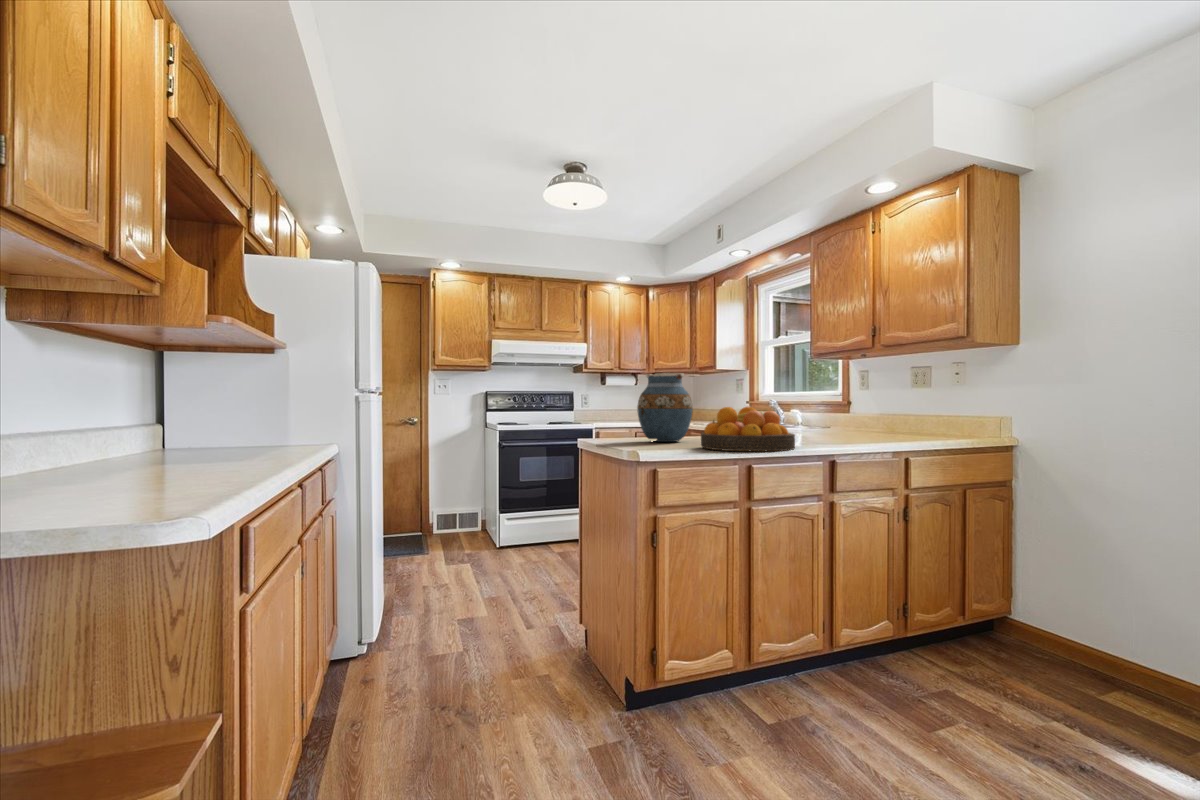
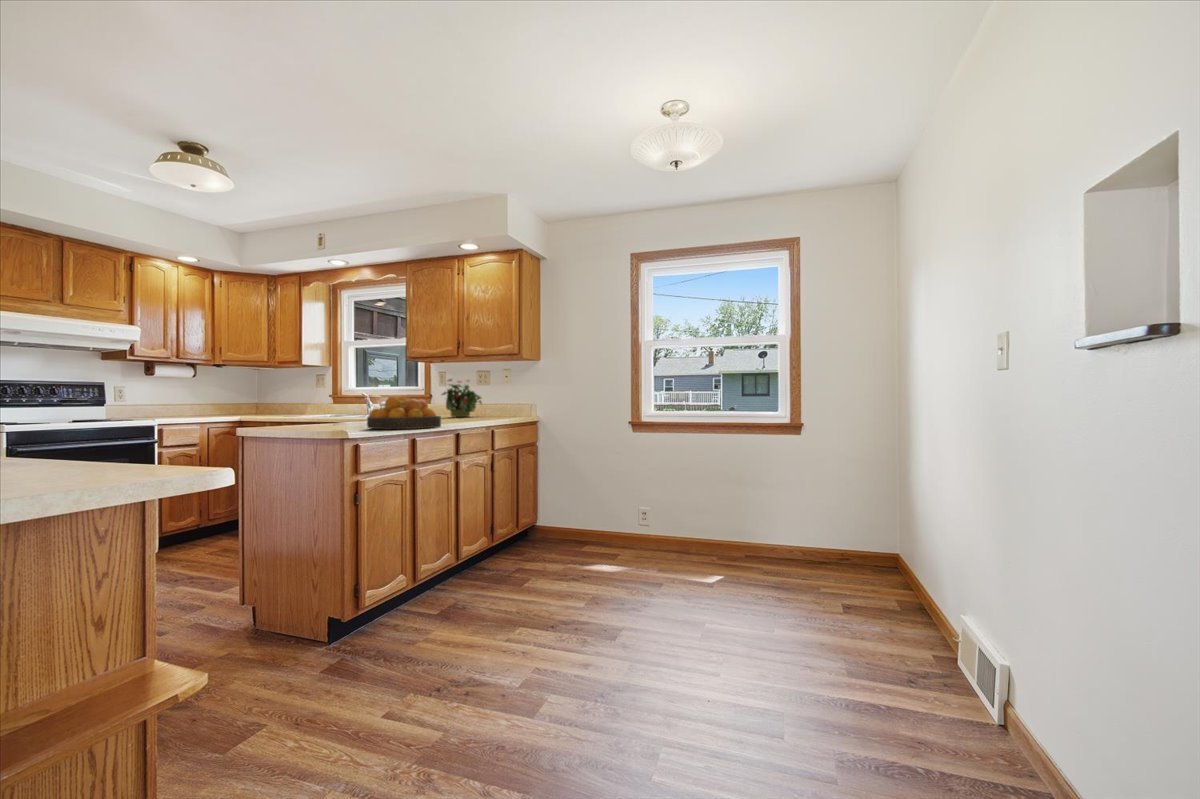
vase: present [637,372,693,442] -> none [283,367,338,429]
potted plant: none [855,378,918,432] -> present [442,379,482,417]

